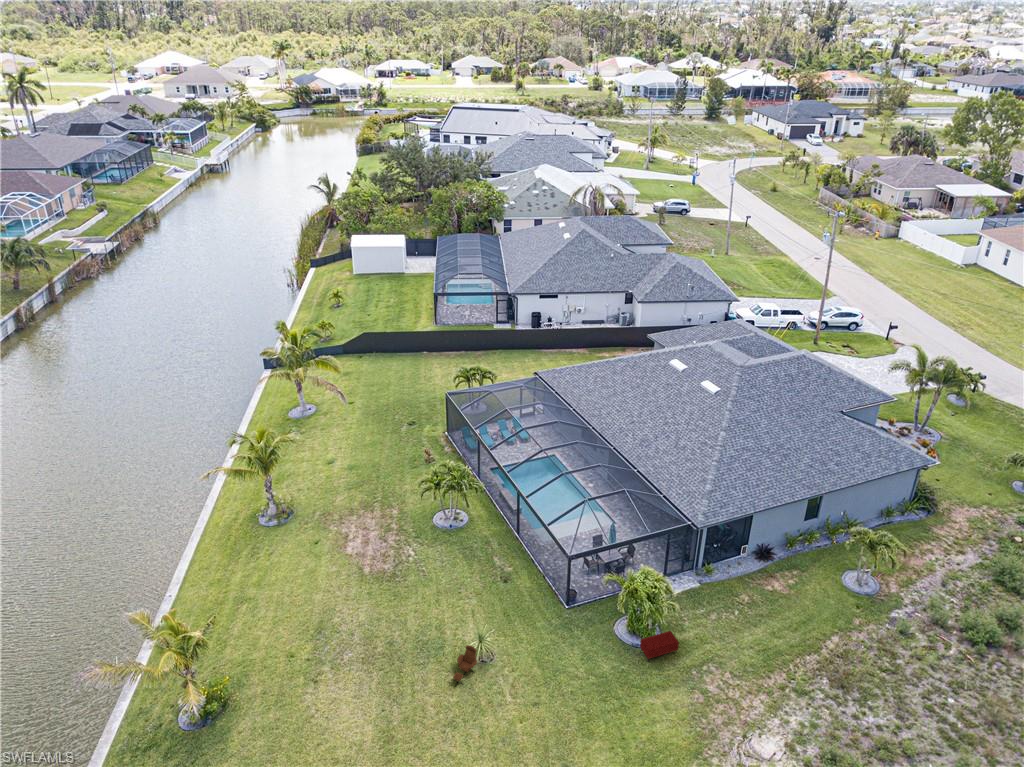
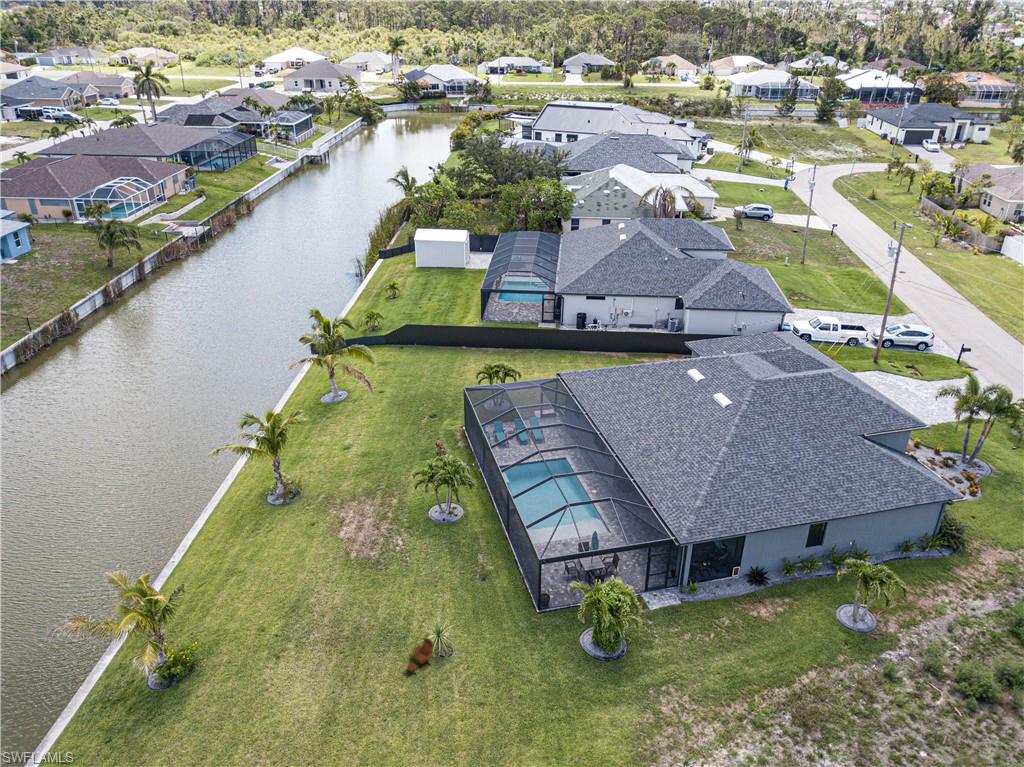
bench: present [640,631,679,661] -> none [600,646,639,675]

